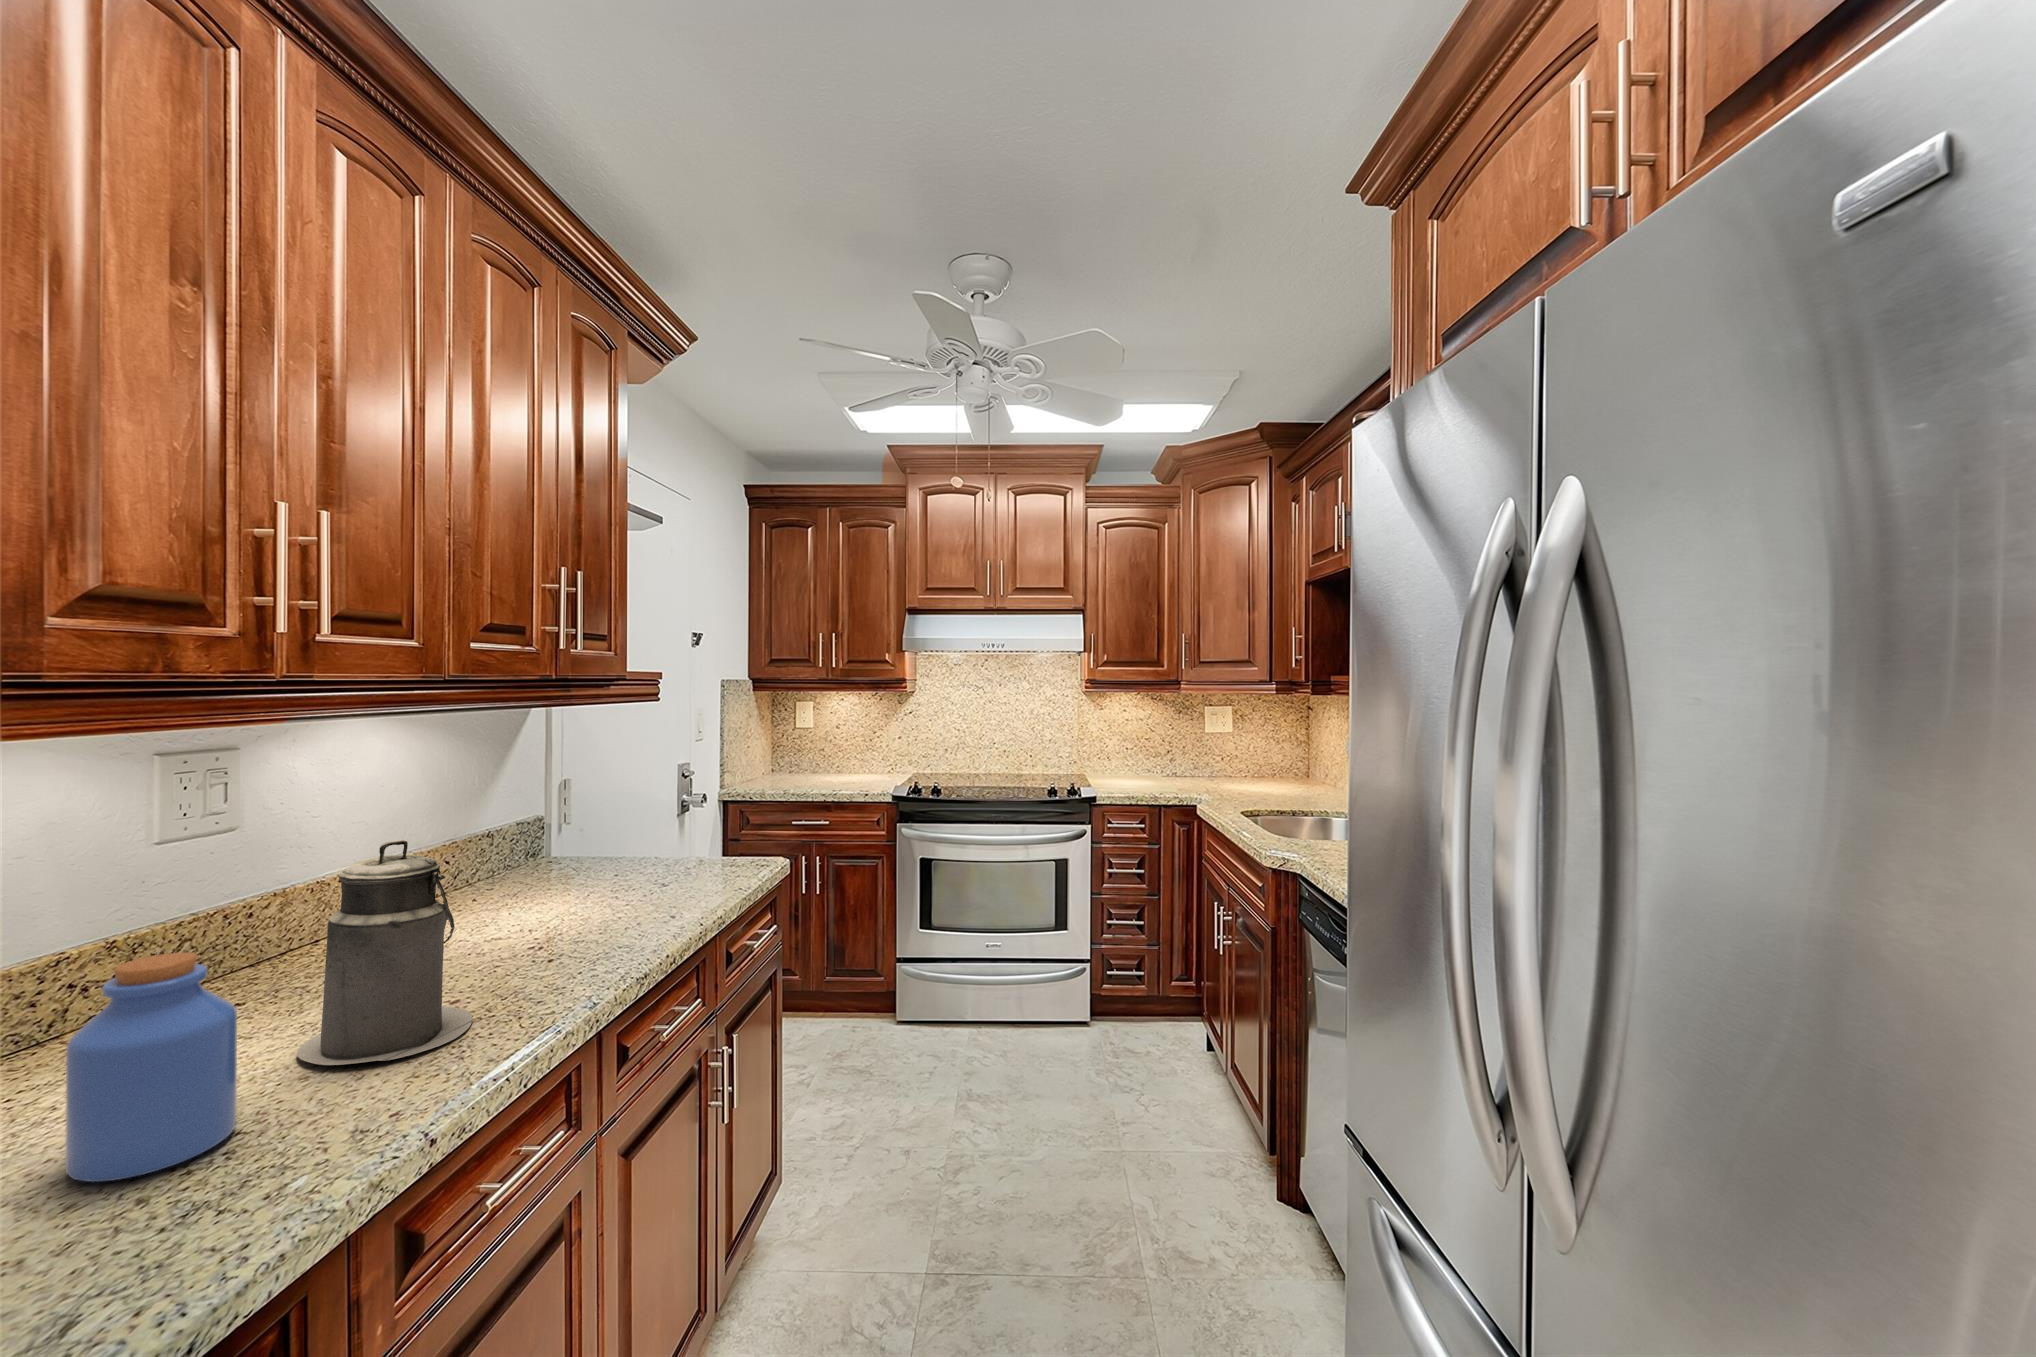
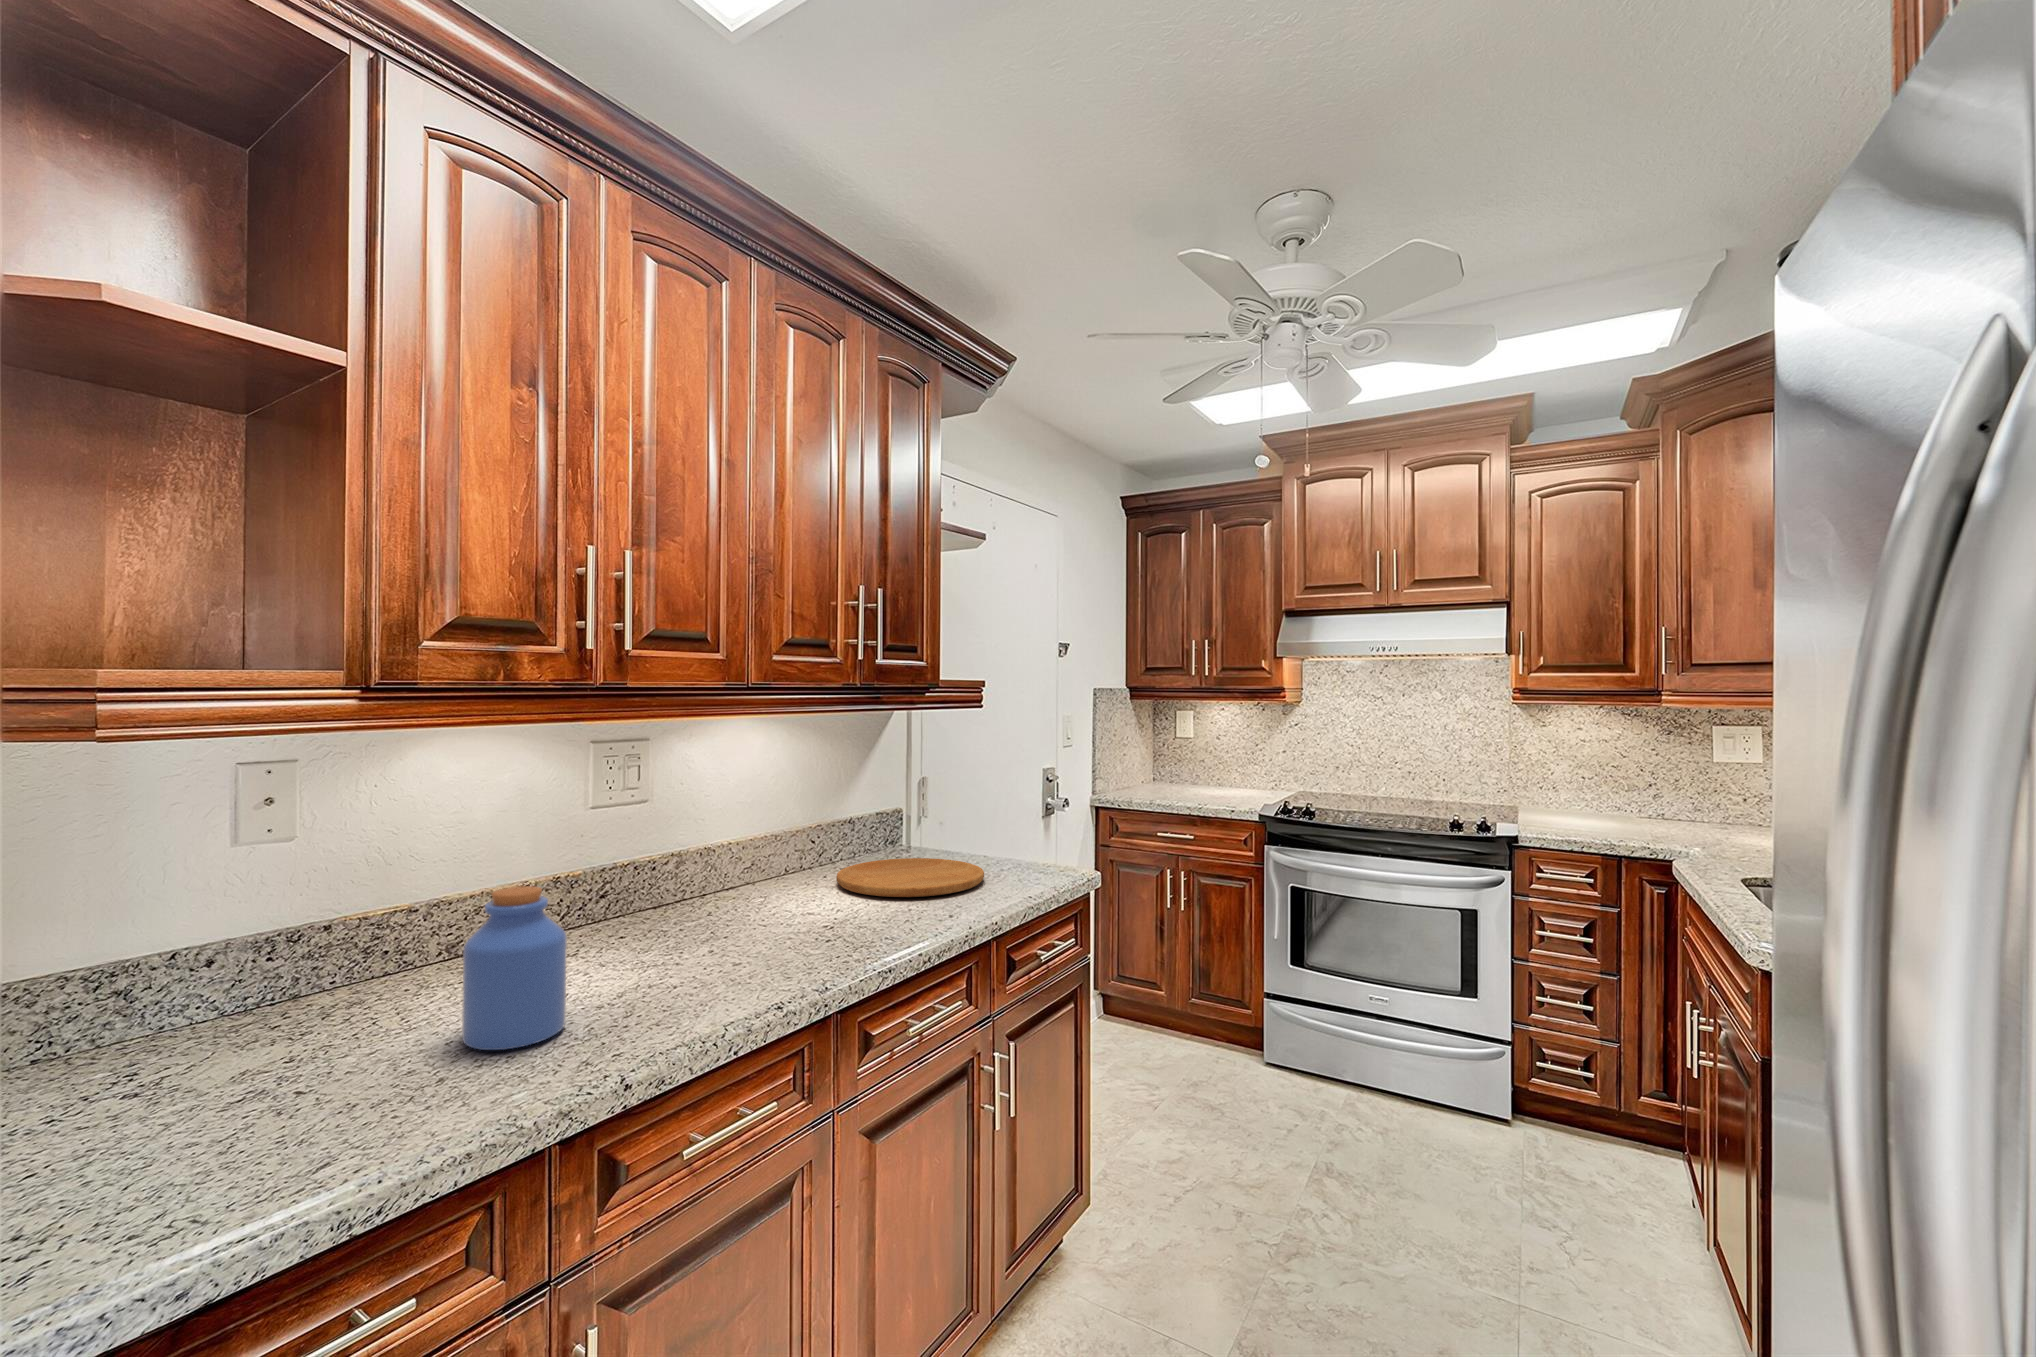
canister: present [297,840,472,1065] -> none [629,815,754,1000]
cutting board: none [499,864,675,911] -> present [837,858,984,897]

